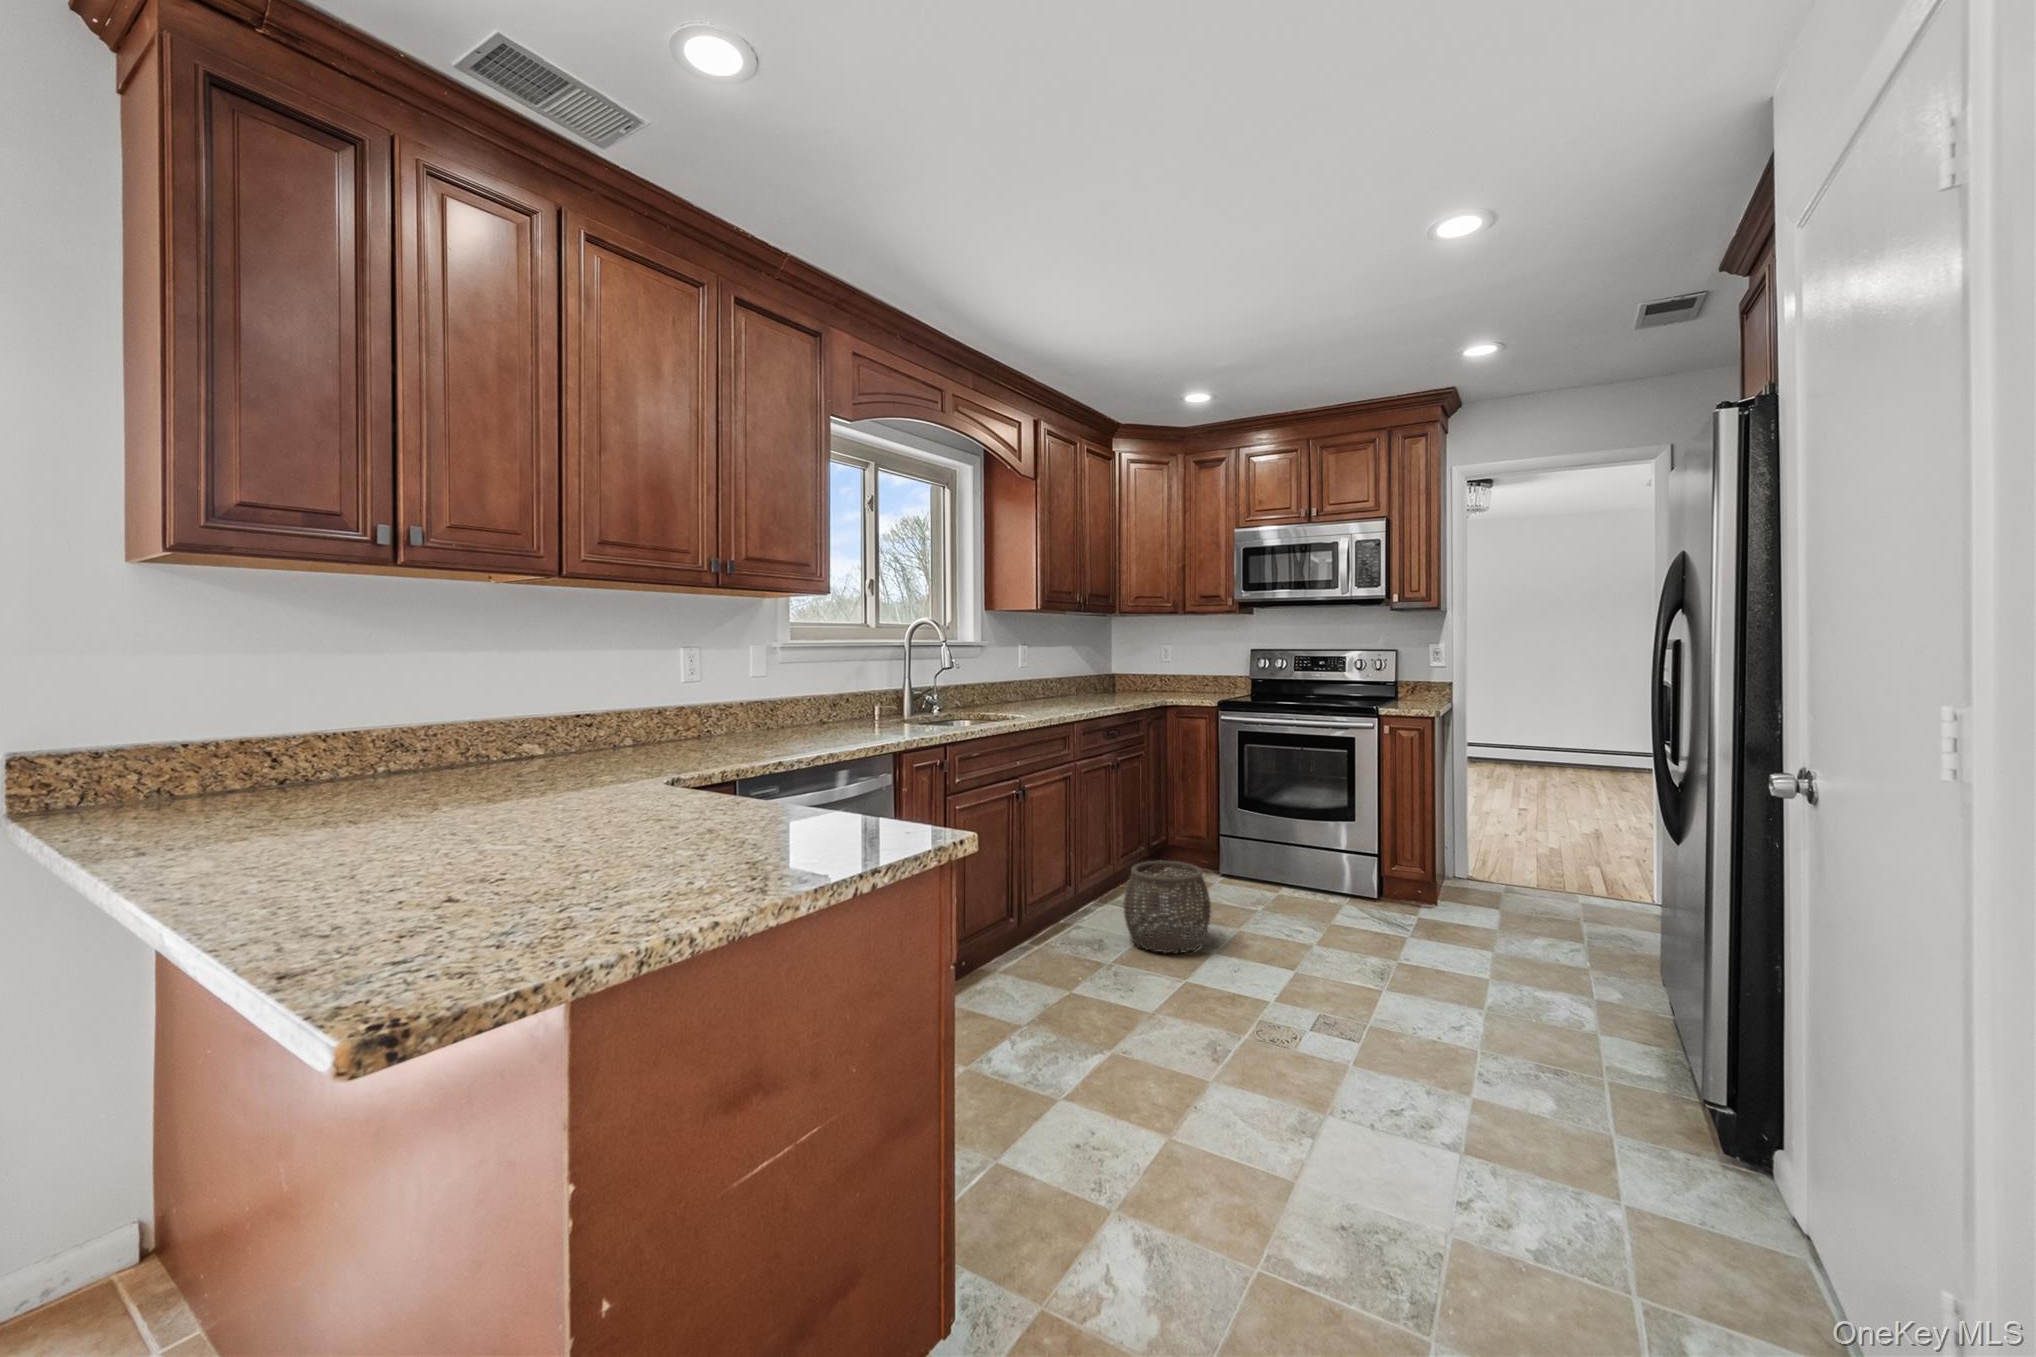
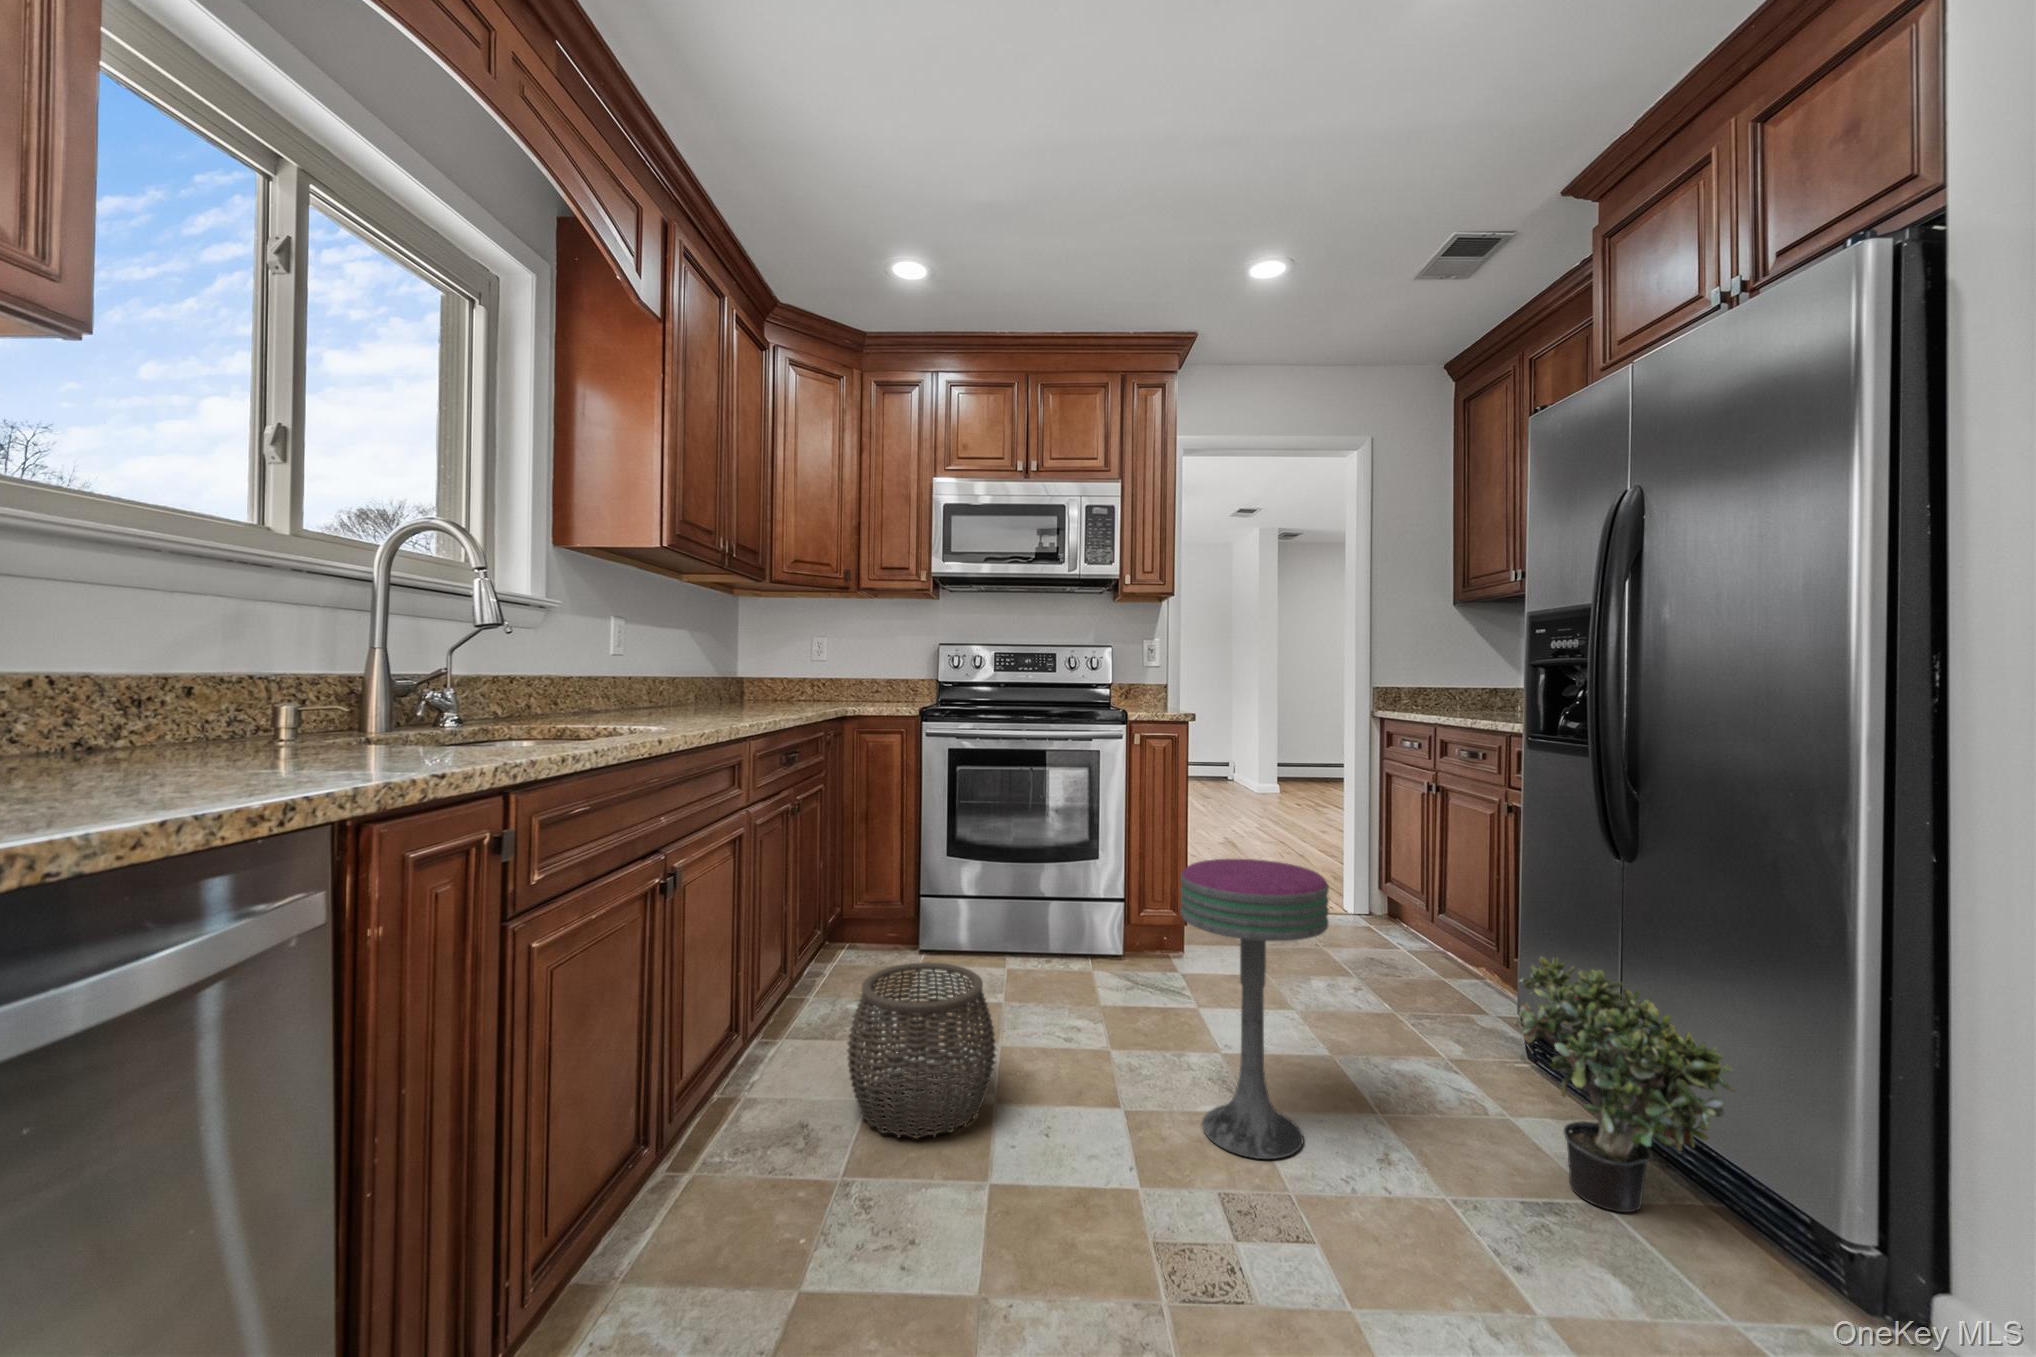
bar stool: none [1316,813,1417,1001] -> present [1180,859,1329,1159]
potted plant: none [1514,898,1667,1069] -> present [1513,957,1735,1212]

